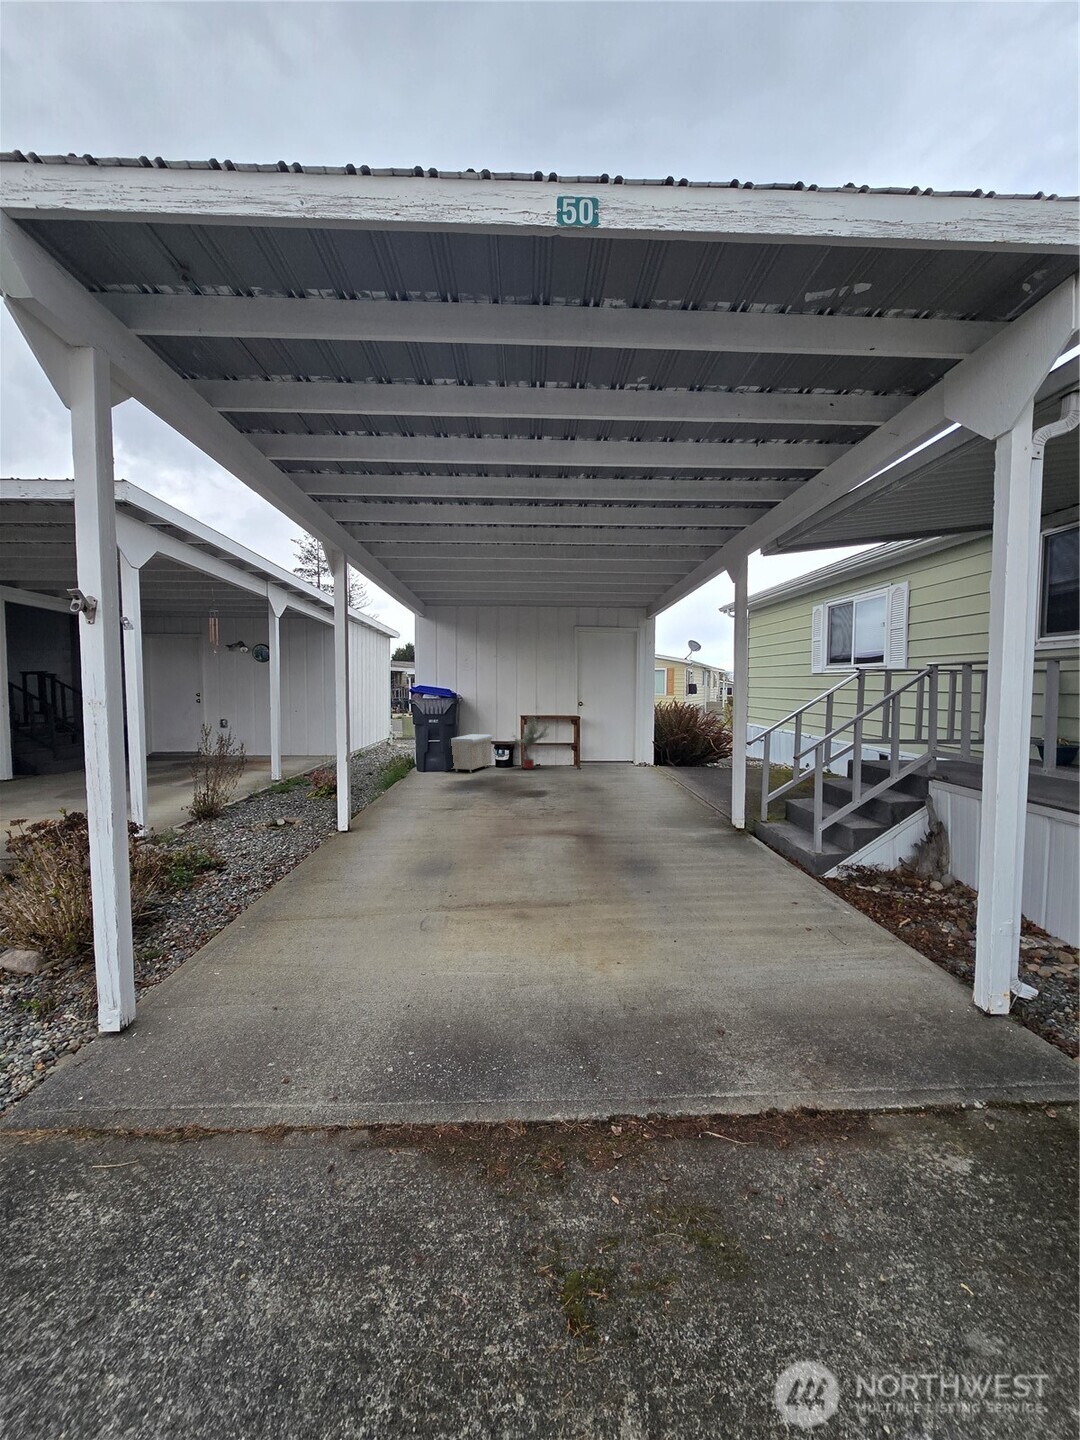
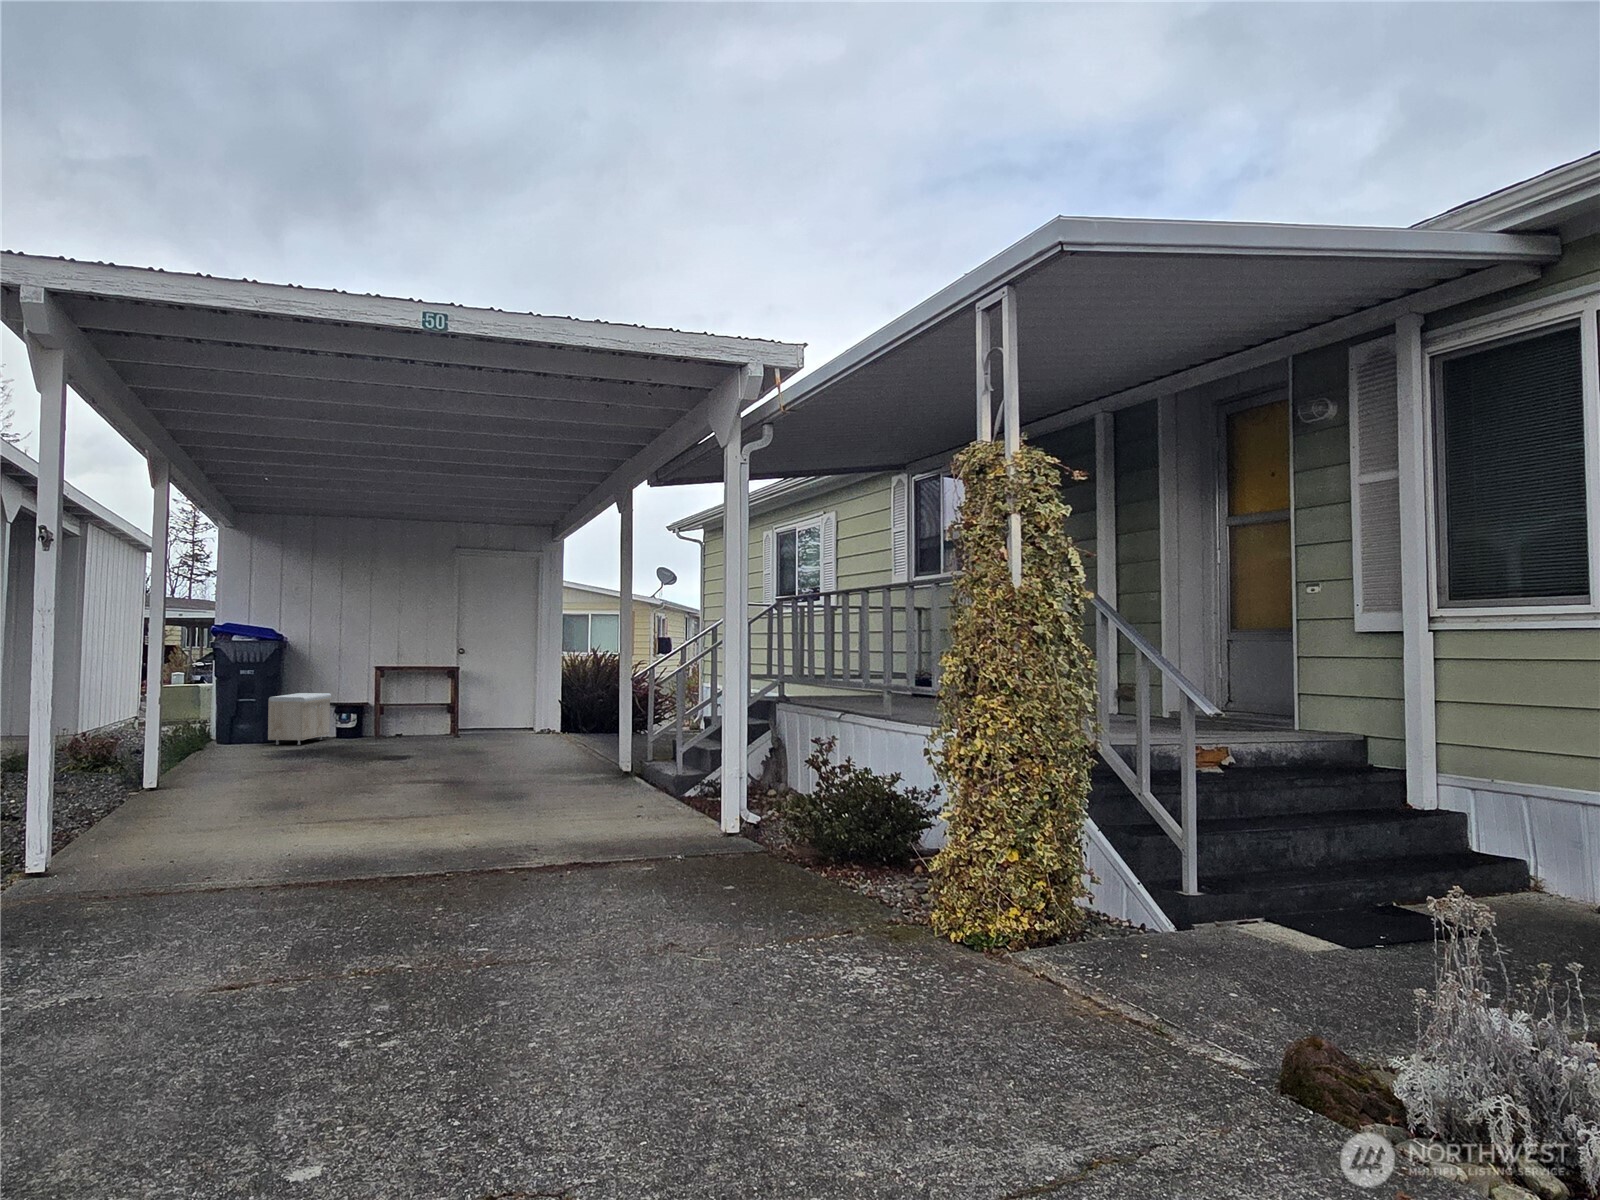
potted tree: present [509,718,549,770] -> none [355,667,417,740]

